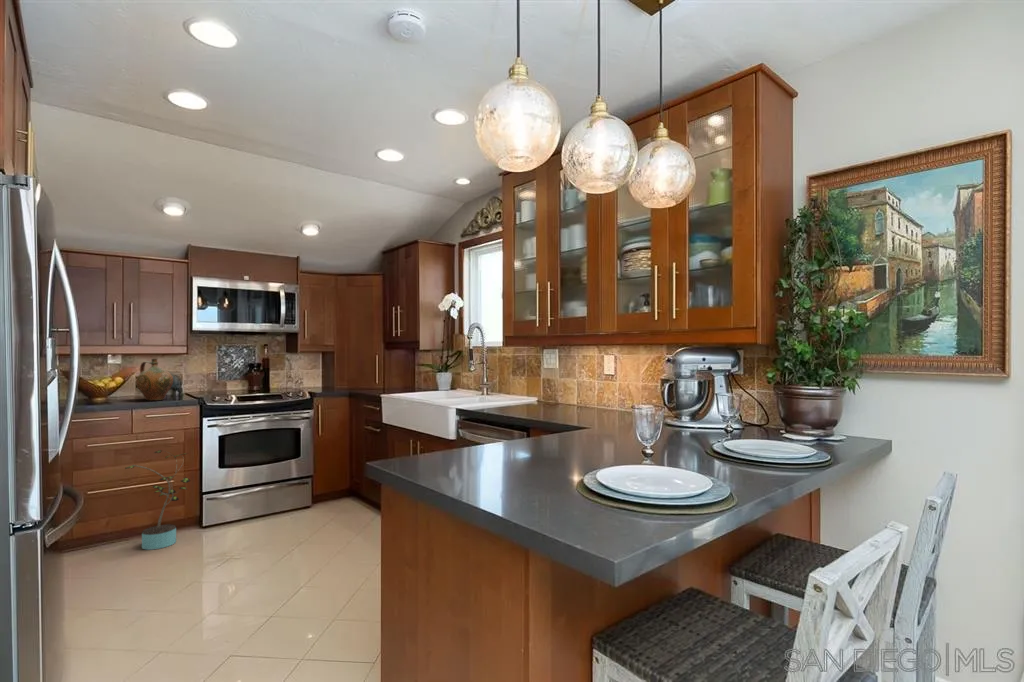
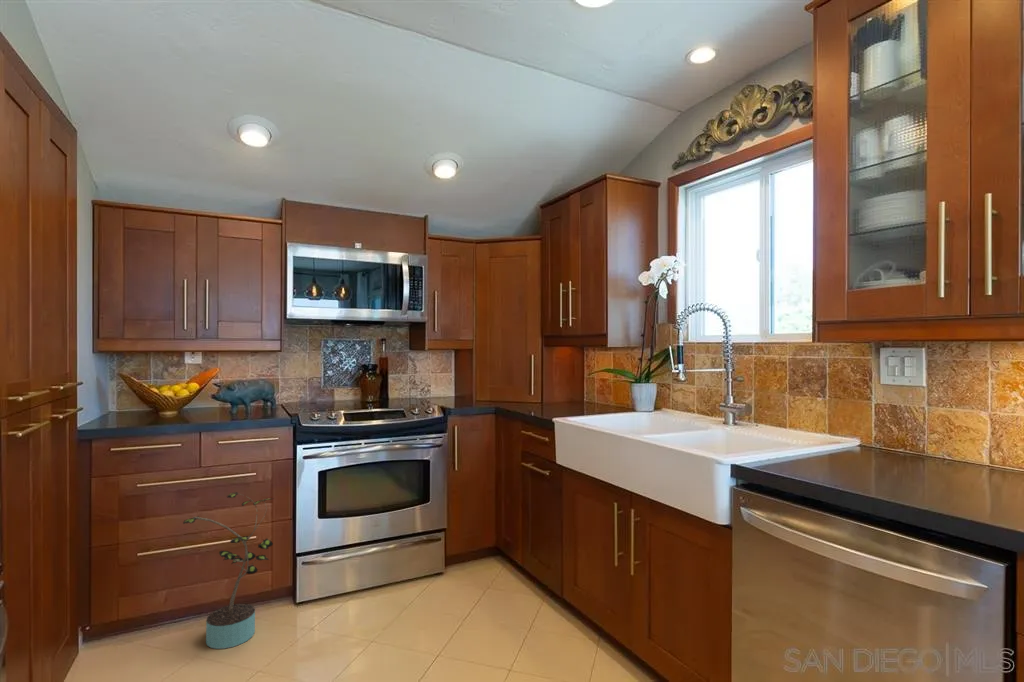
ceramic jug: present [136,359,173,401] -> none [212,357,261,416]

